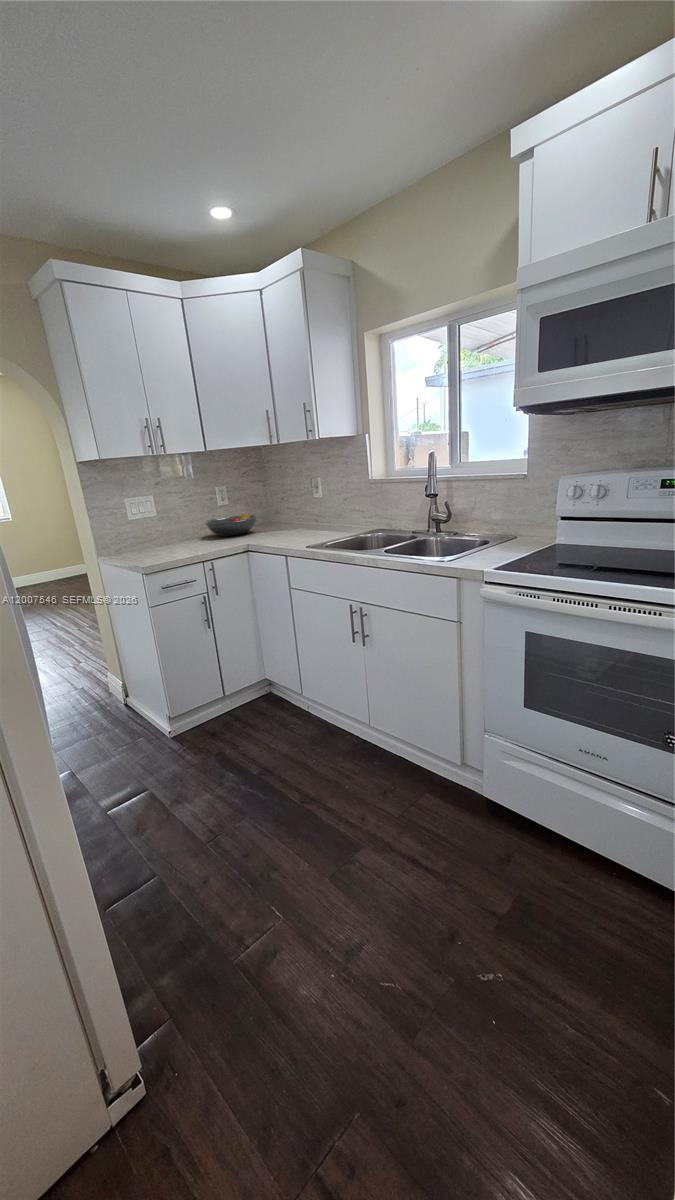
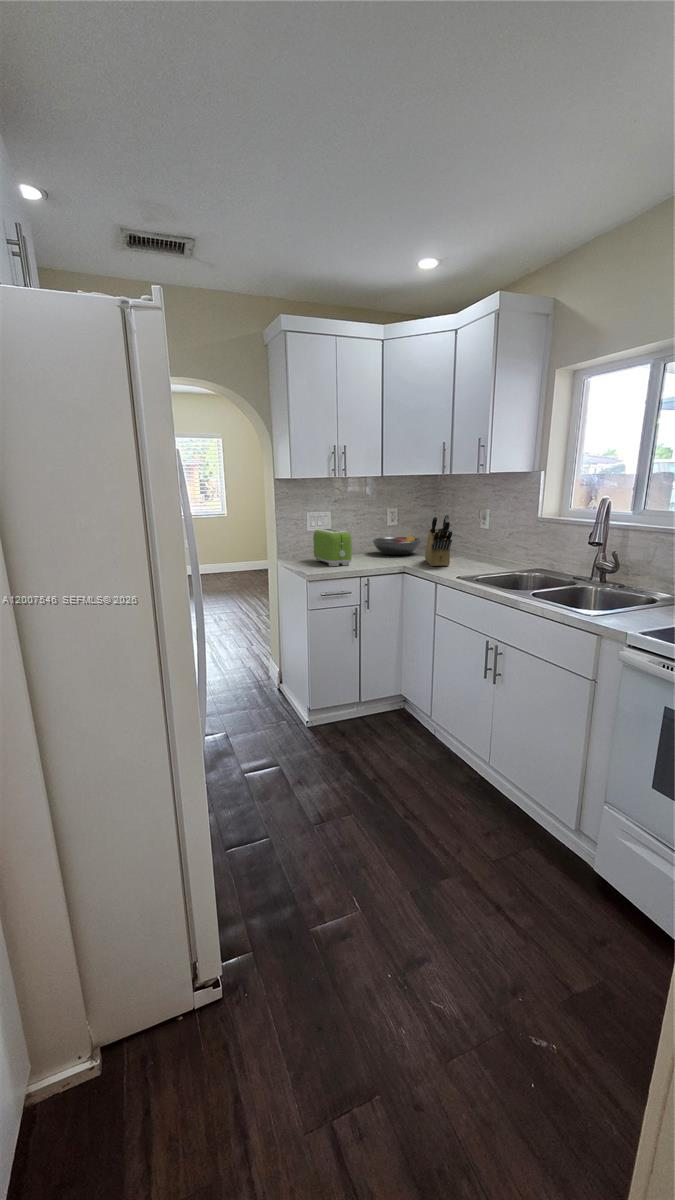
knife block: none [265,484,294,541] -> present [425,514,452,566]
toaster: none [138,514,188,555] -> present [313,529,351,566]

